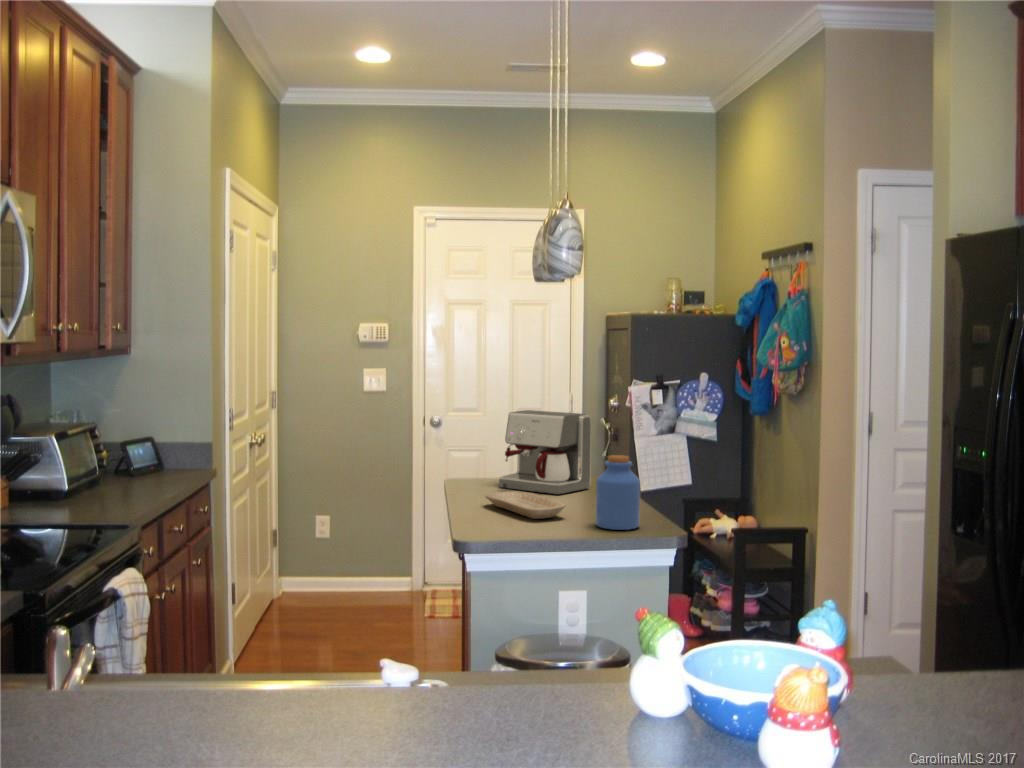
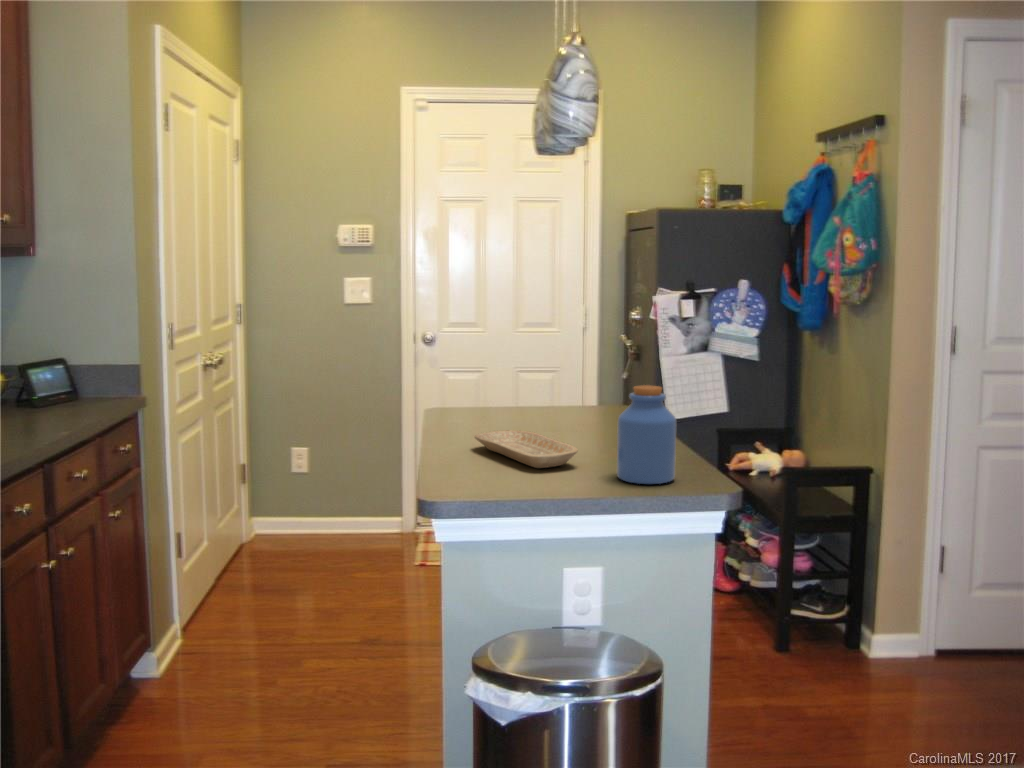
coffee maker: present [499,410,592,495] -> none [495,326,611,432]

